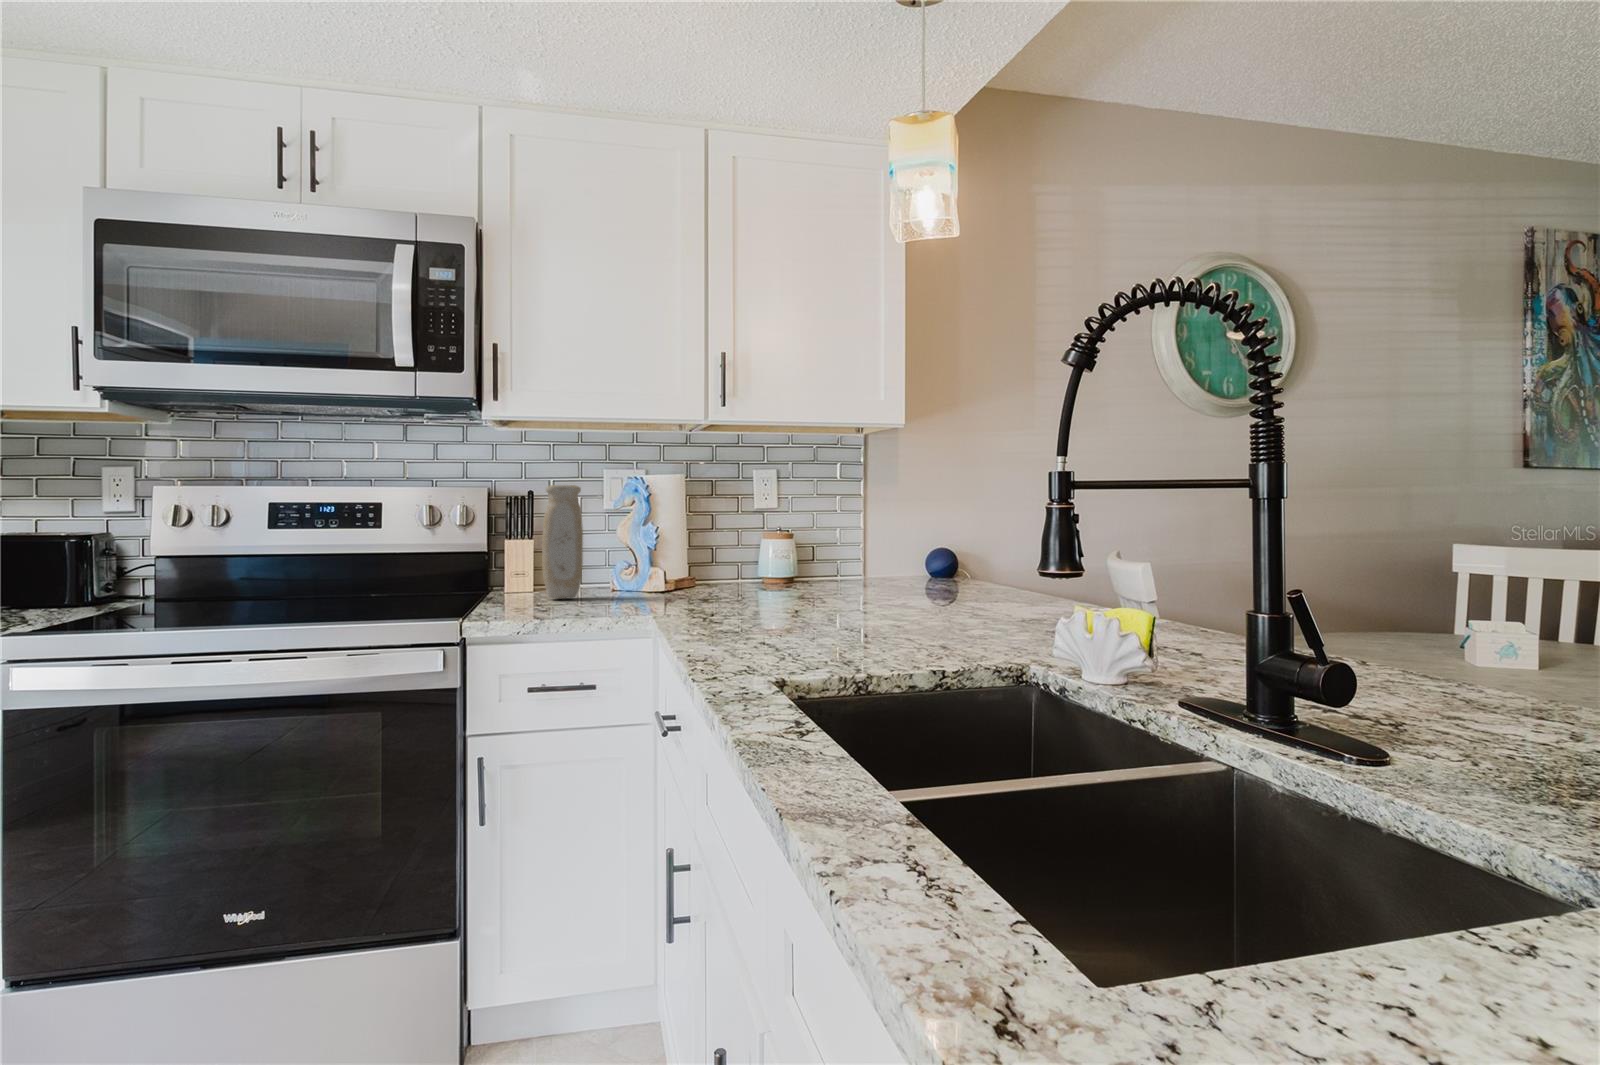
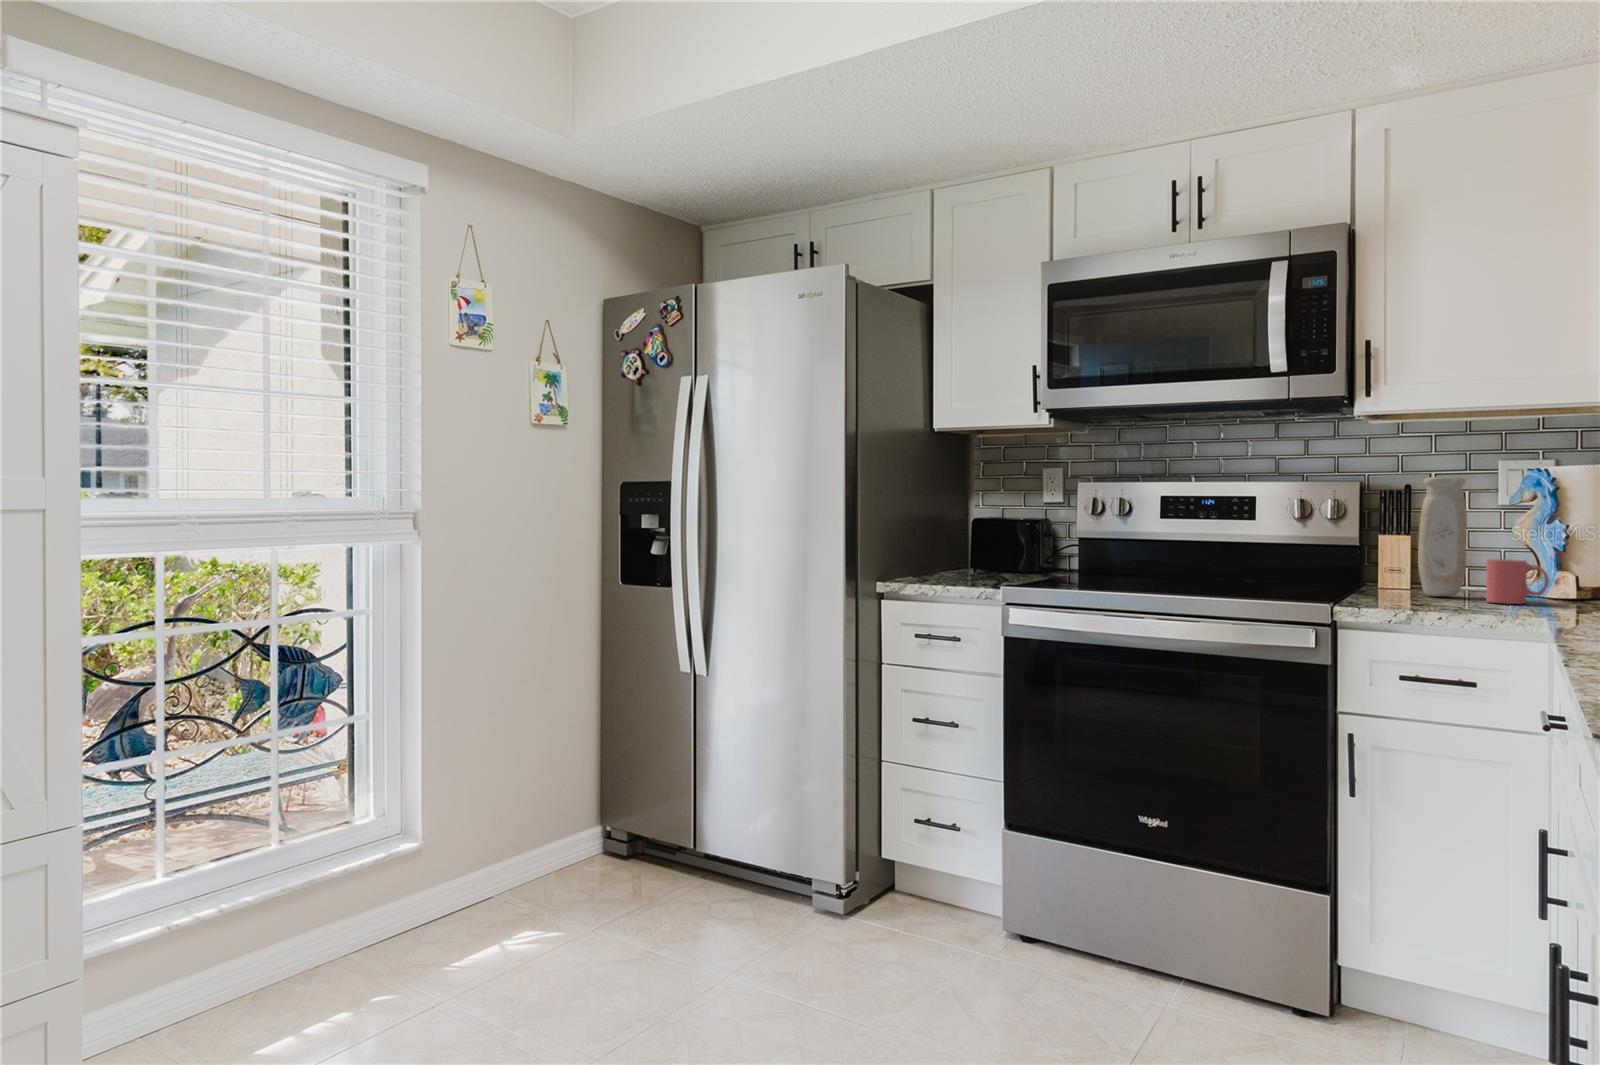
mug: none [600,562,648,603] -> present [1486,559,1549,604]

